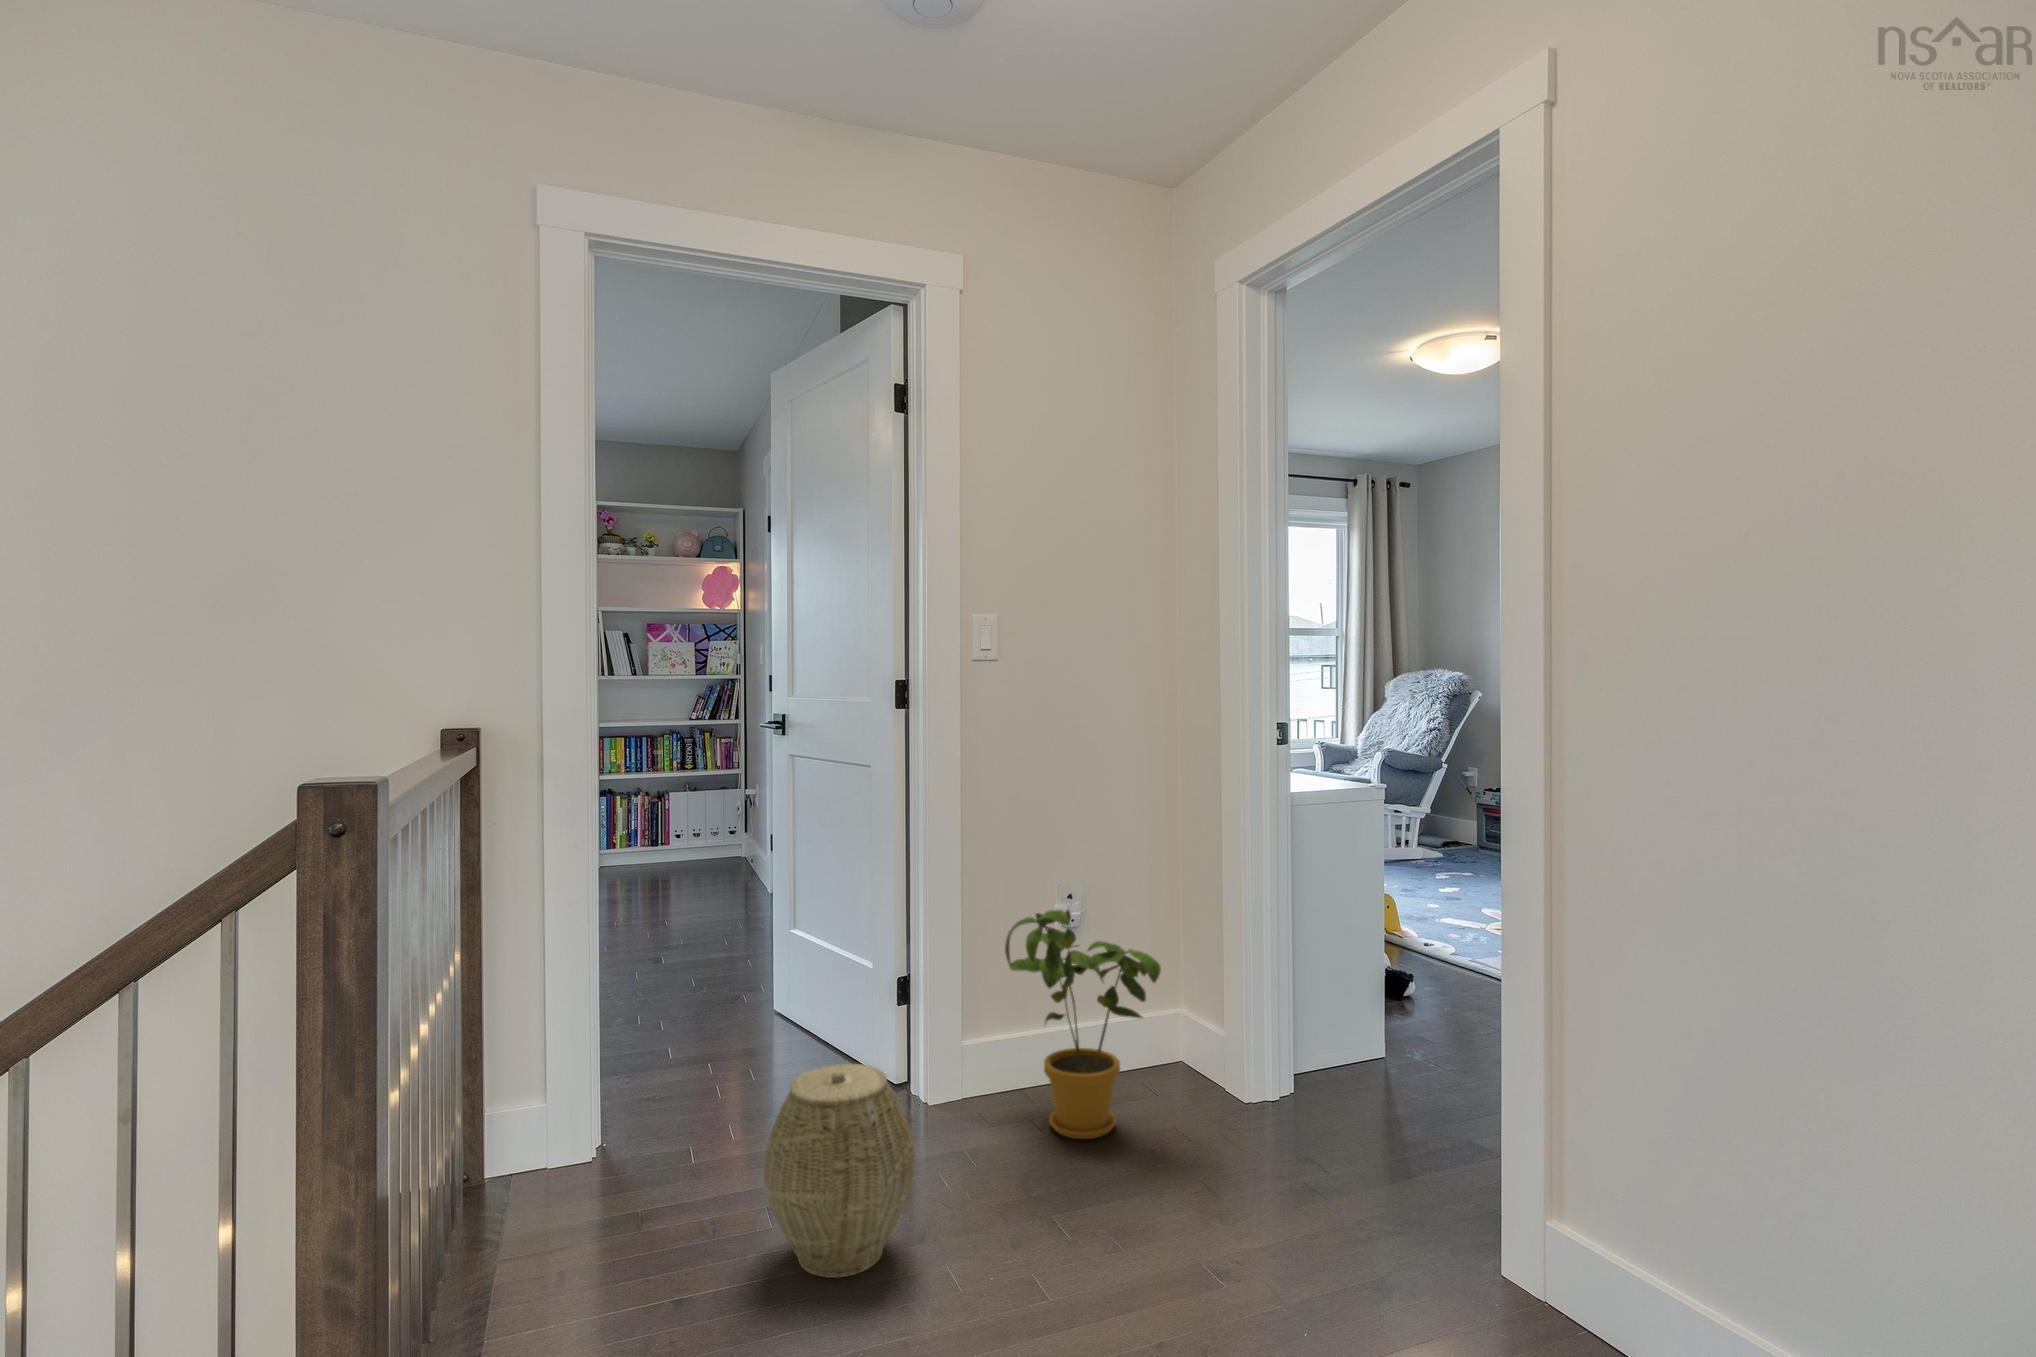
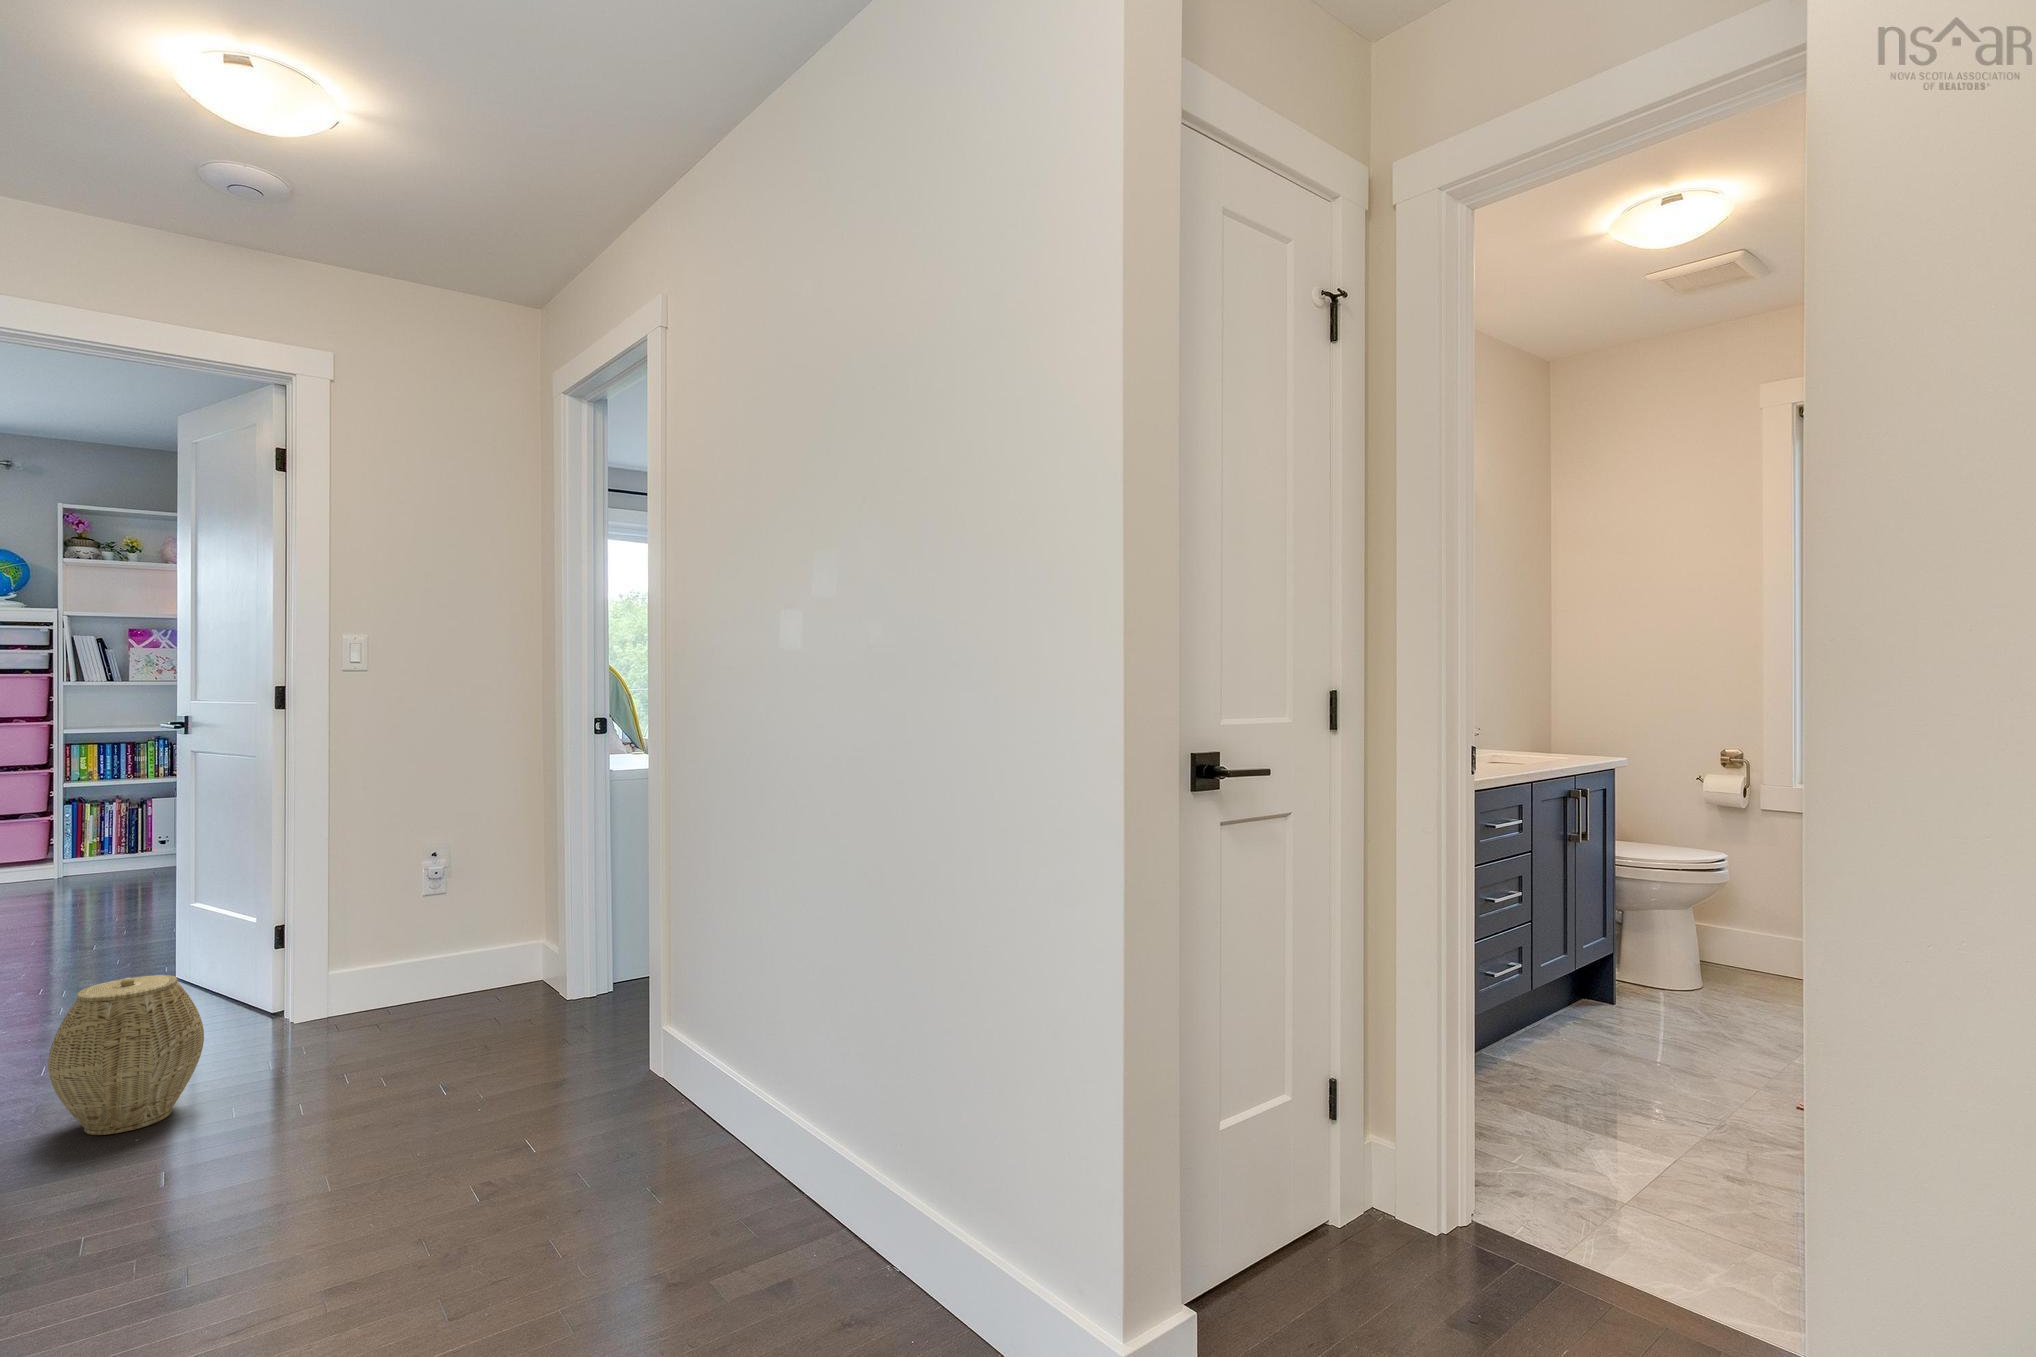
house plant: present [1005,909,1161,1139] -> none [348,854,483,1033]

